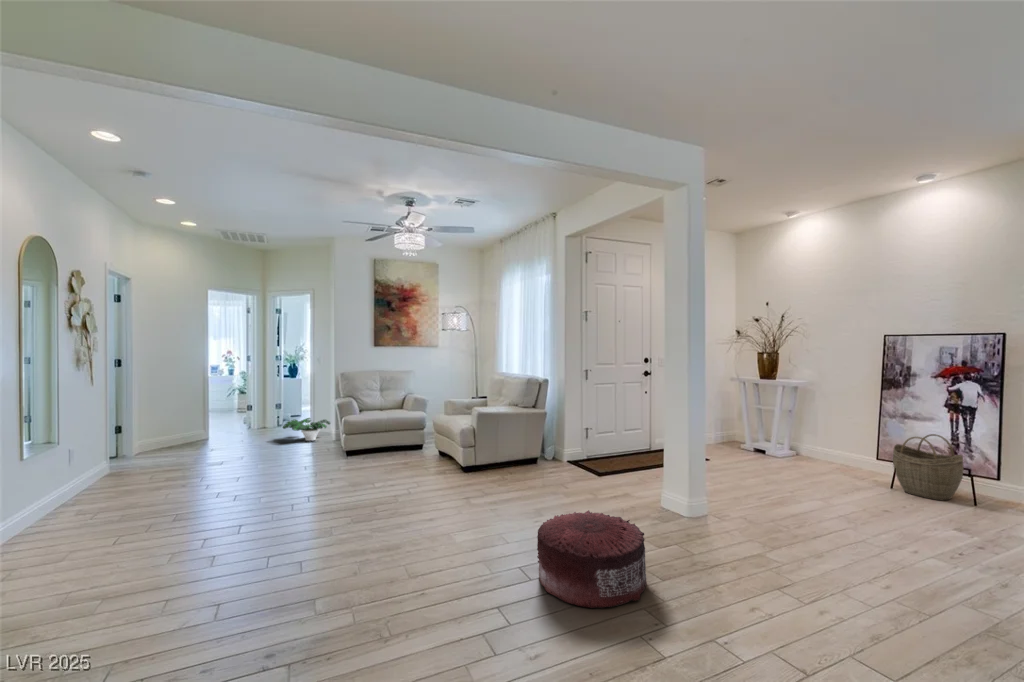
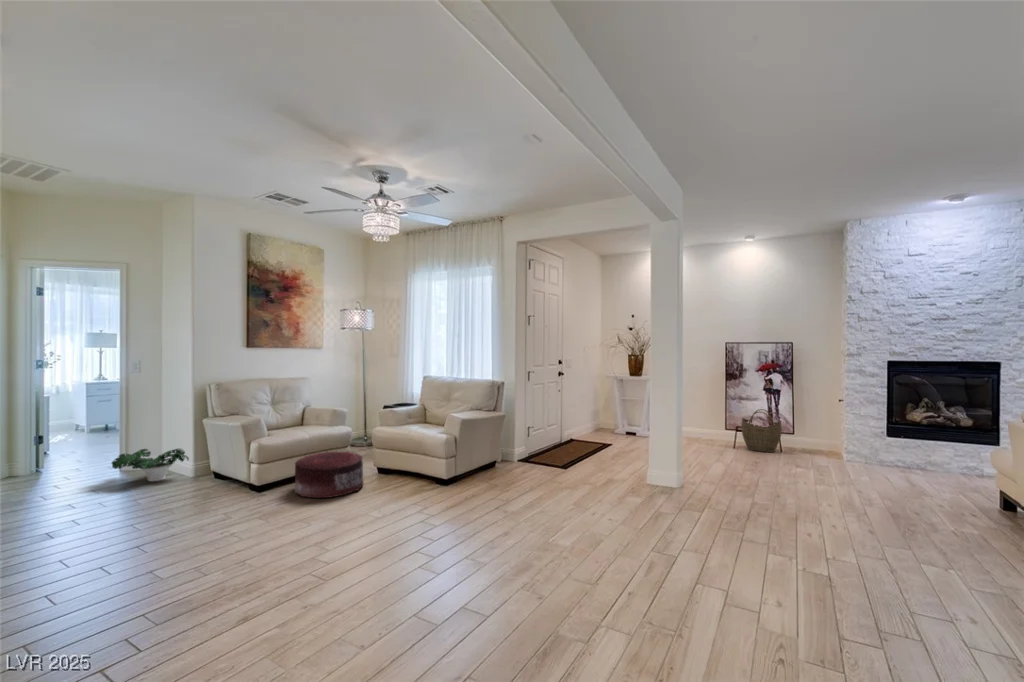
pouf: present [537,510,647,608] -> present [295,451,364,498]

